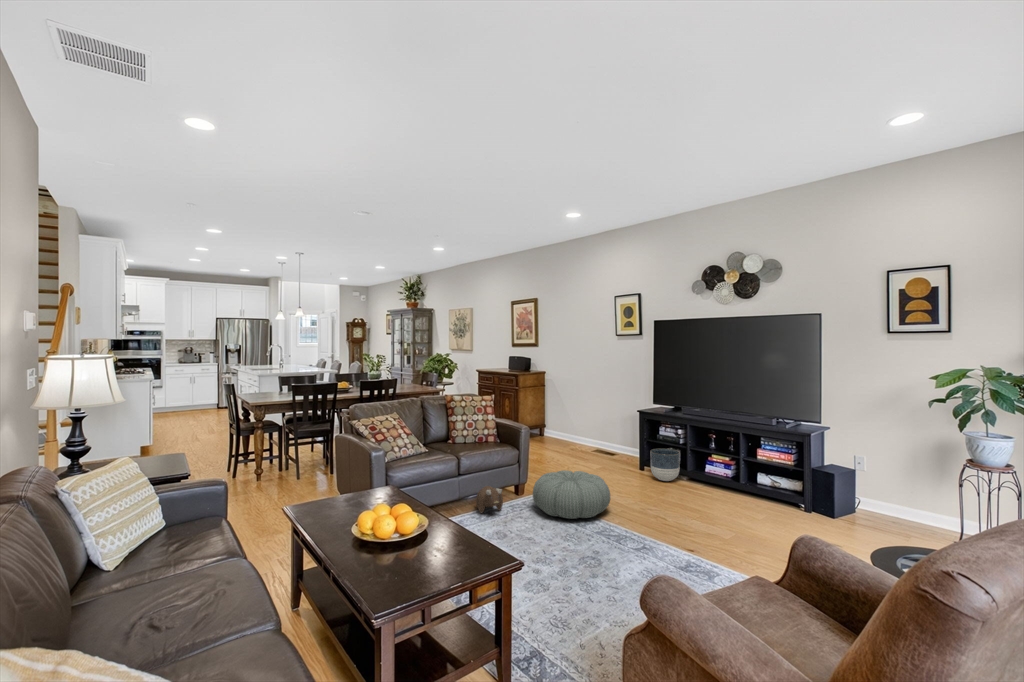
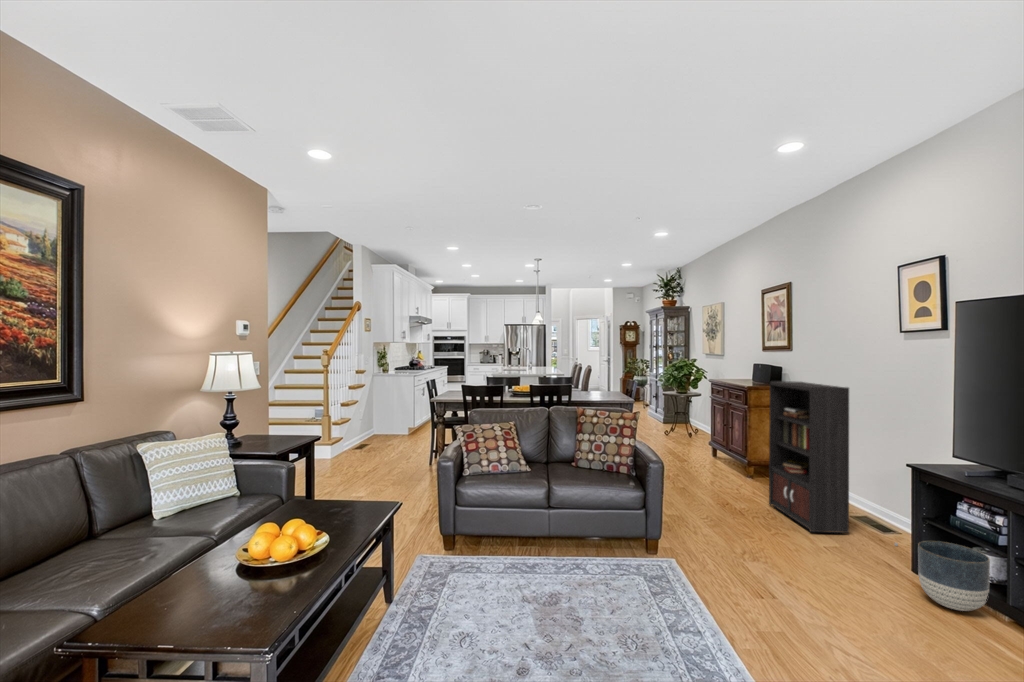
bookcase: none [546,367,623,462] -> present [769,381,898,546]
pouf: present [533,470,611,519] -> none [633,535,762,626]
plush toy: present [476,486,503,513] -> none [562,531,598,570]

